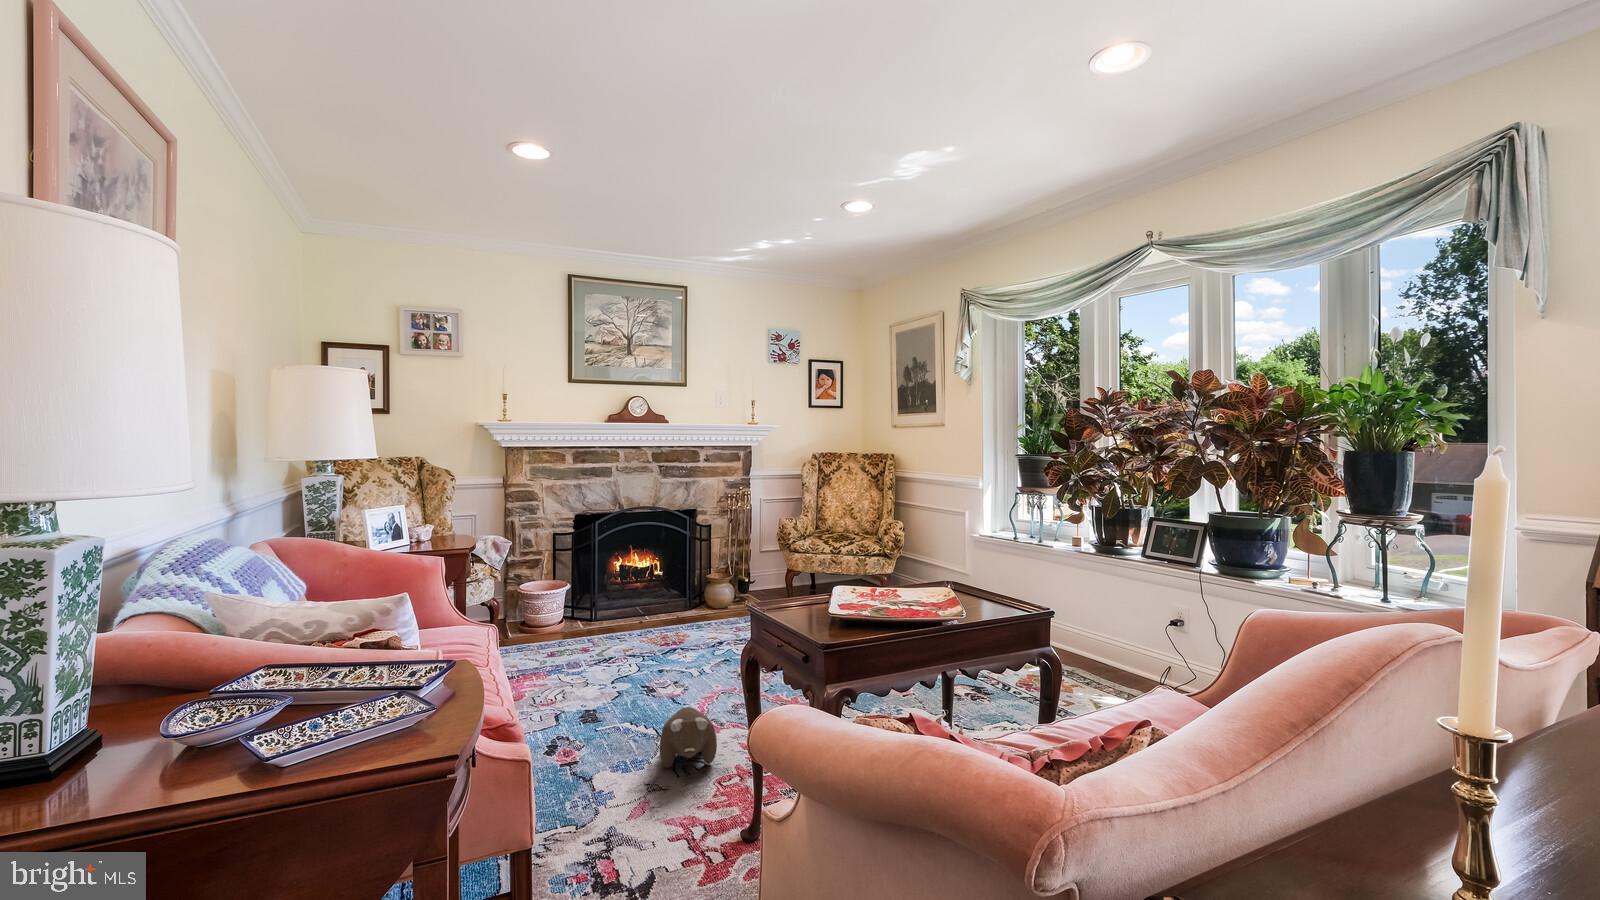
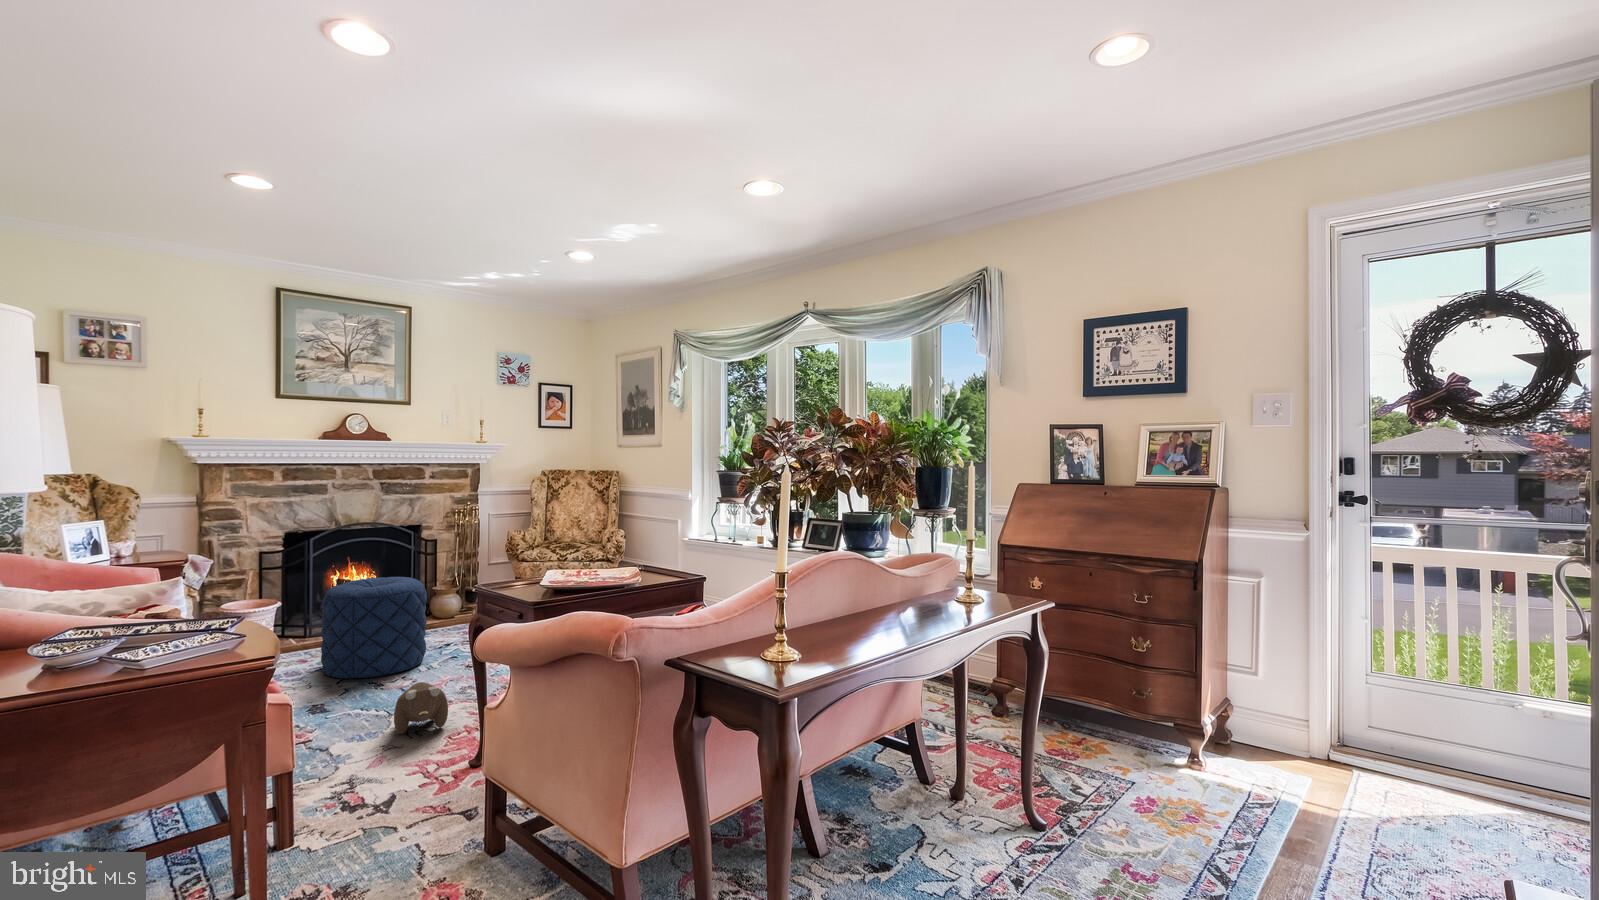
pouf: none [600,569,699,678] -> present [321,577,427,678]

